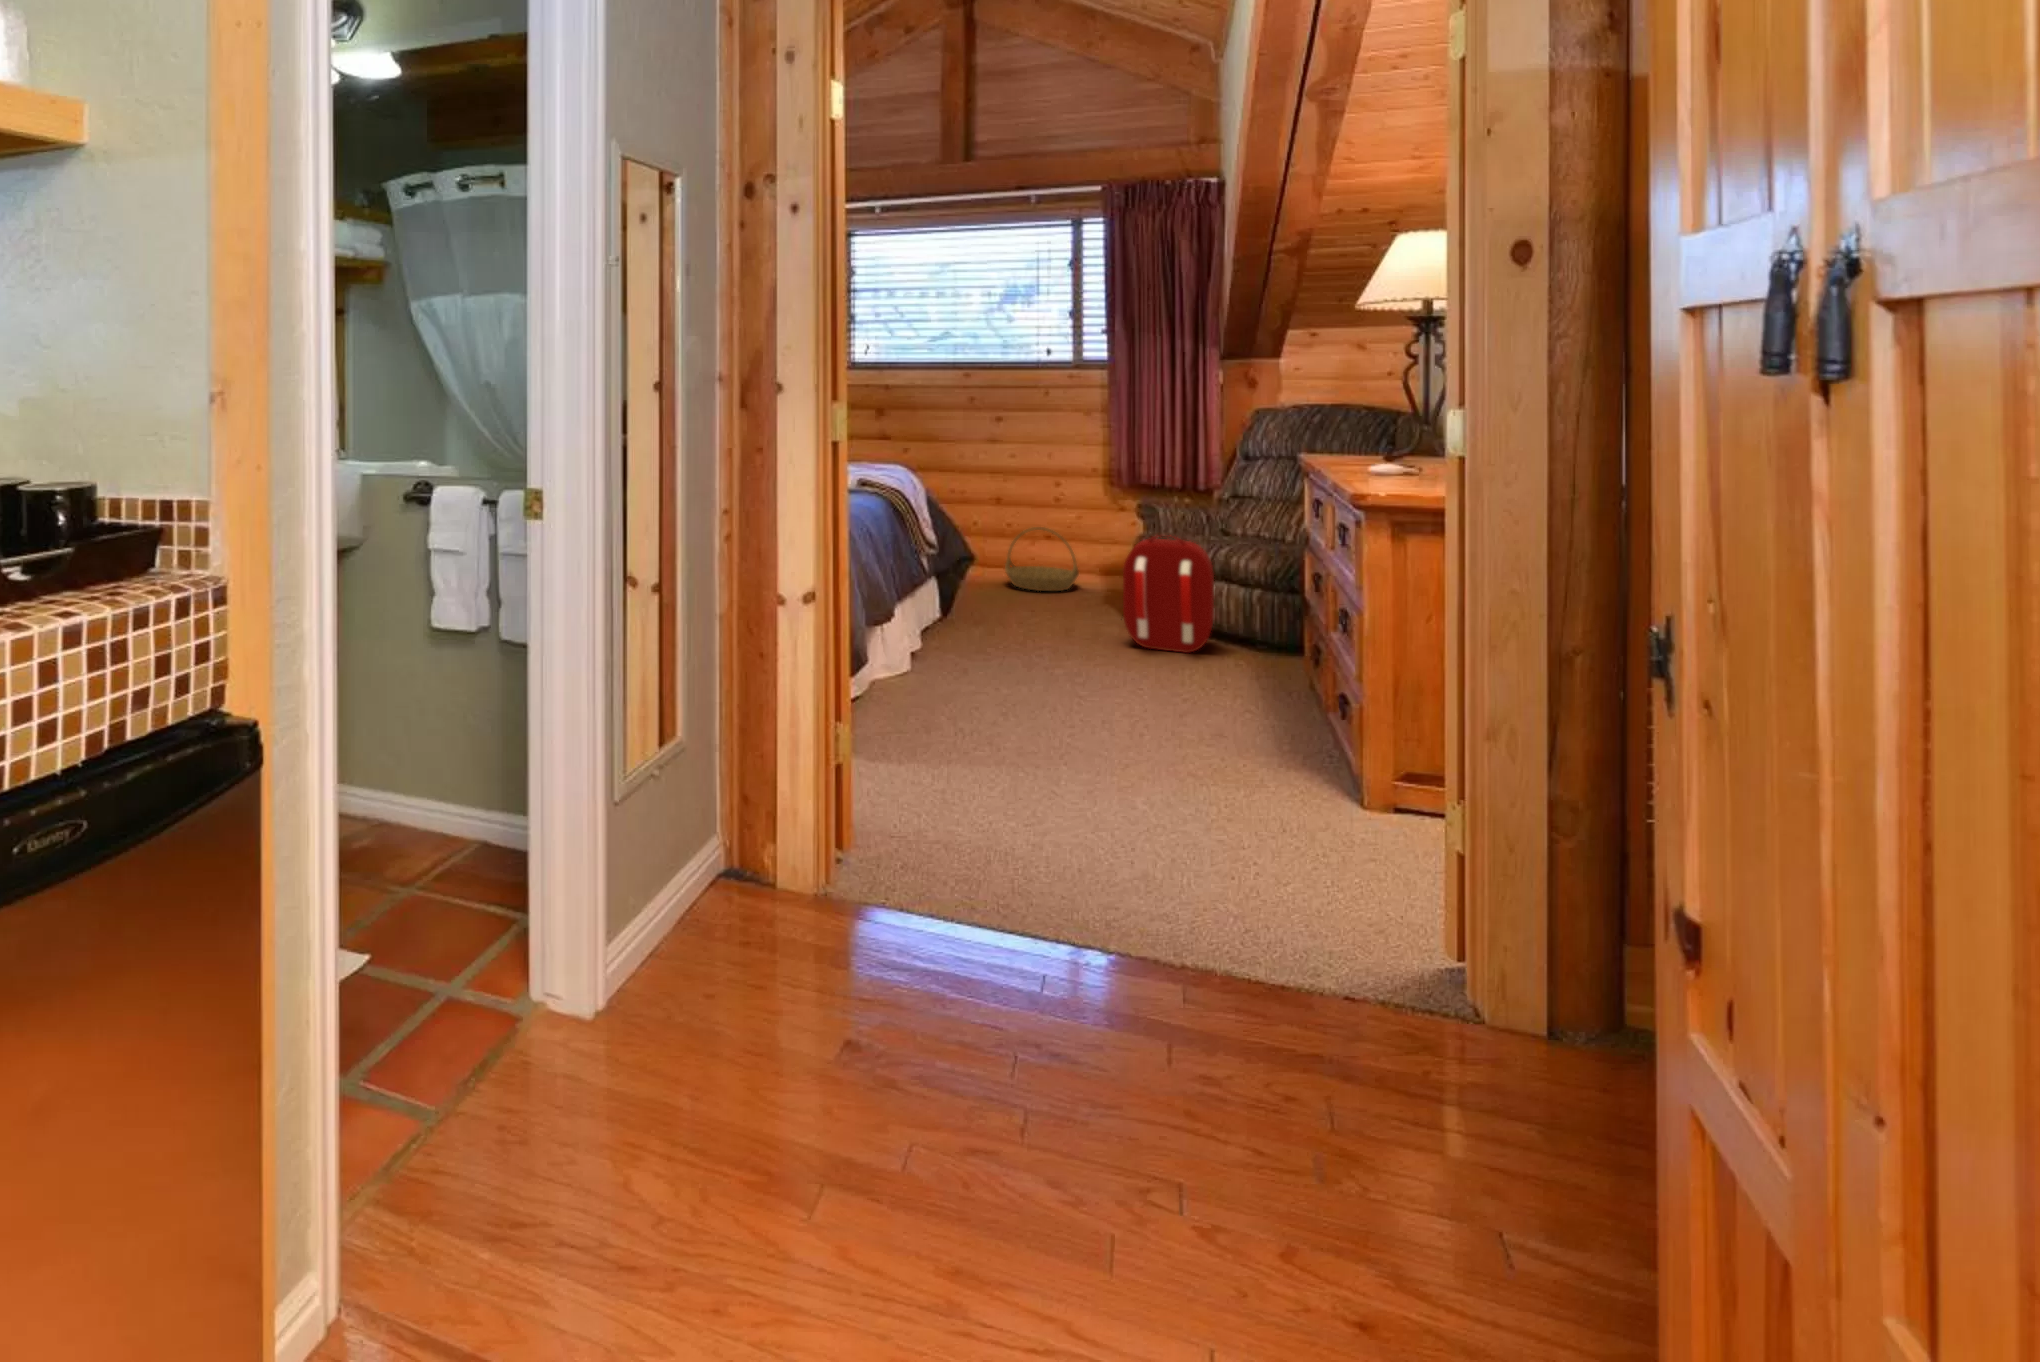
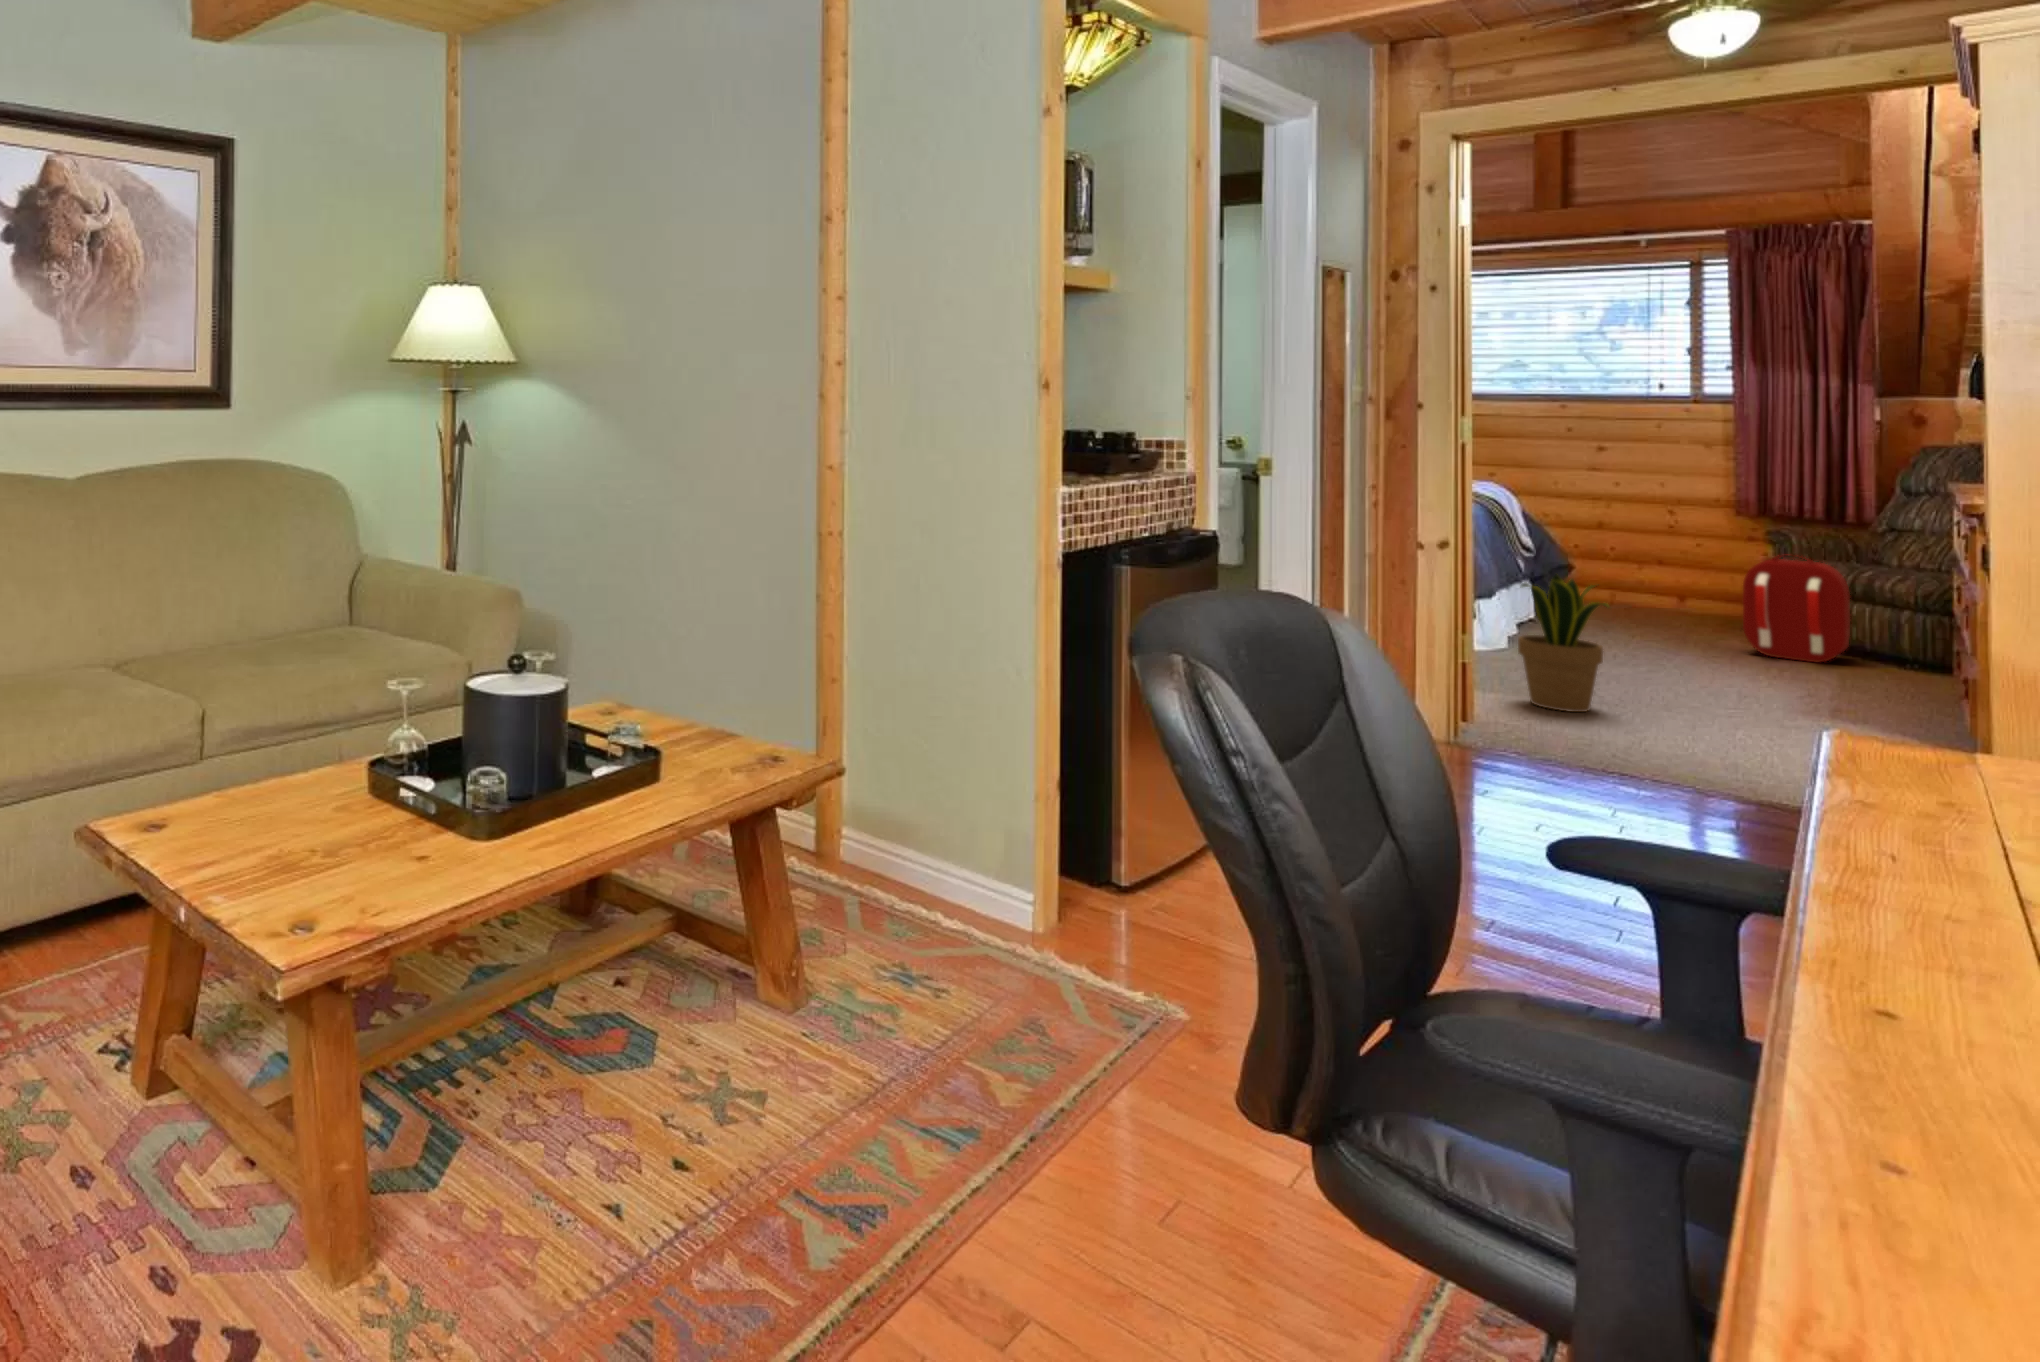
basket: present [1005,527,1079,591] -> none [1610,554,1699,614]
potted plant: none [910,602,1009,786] -> present [1518,575,1609,712]

